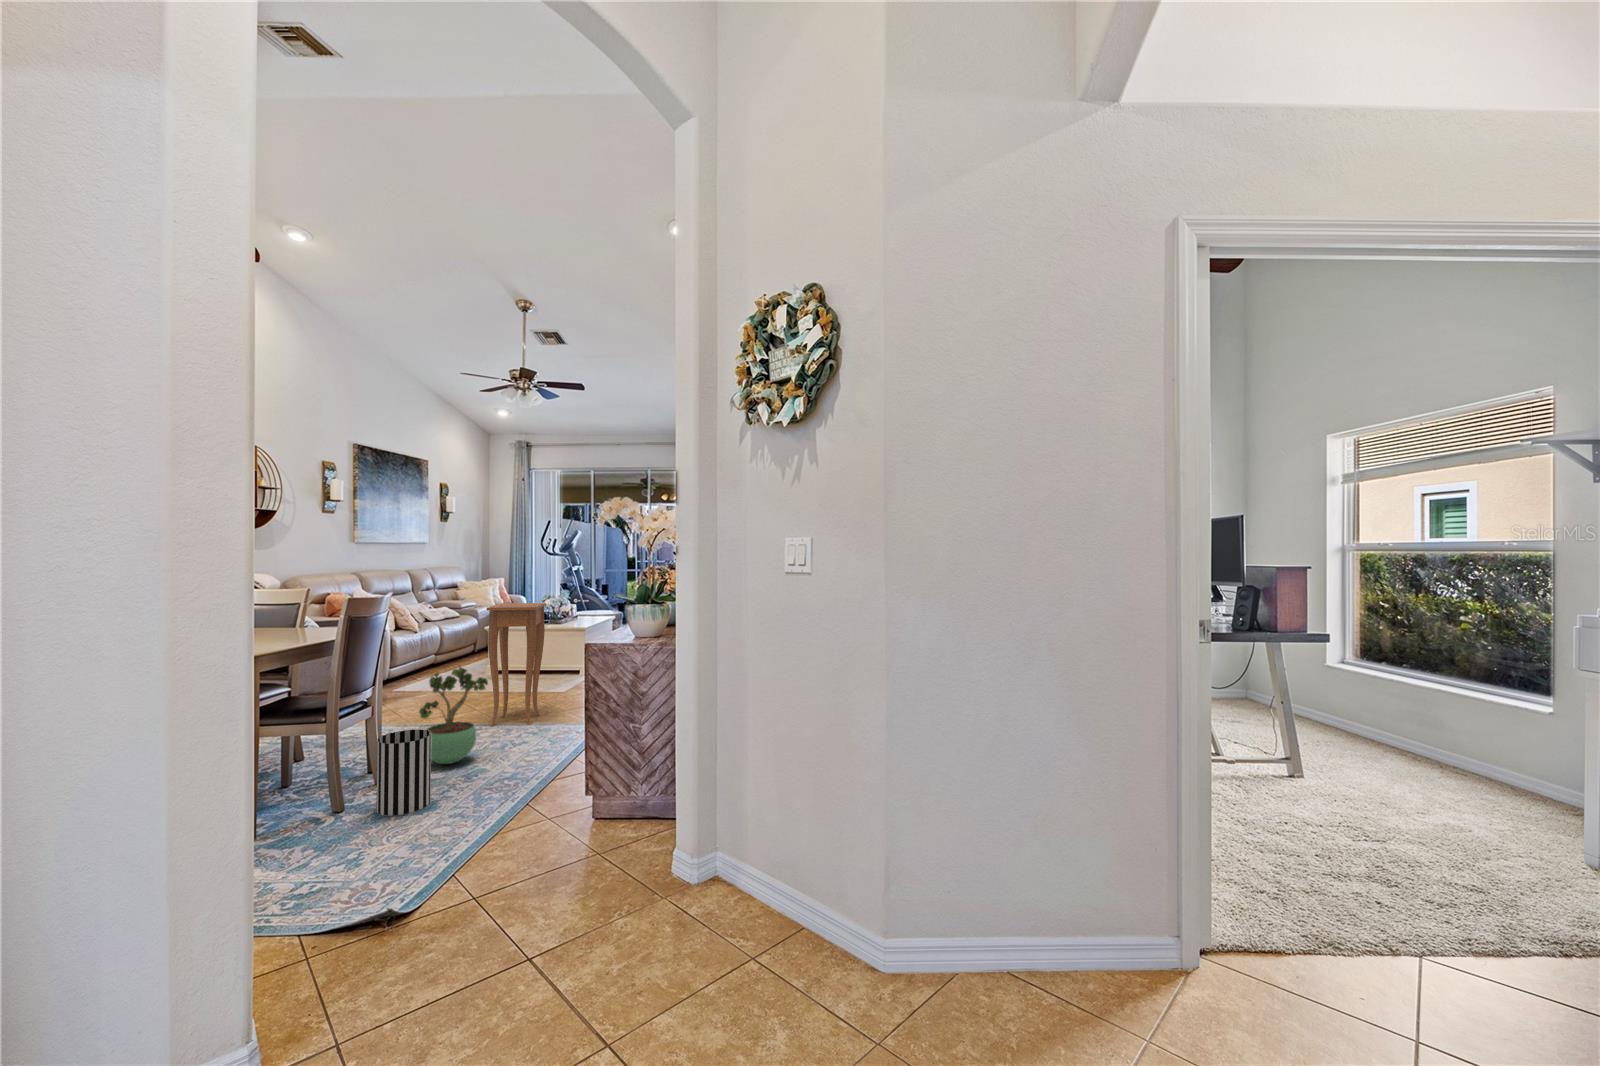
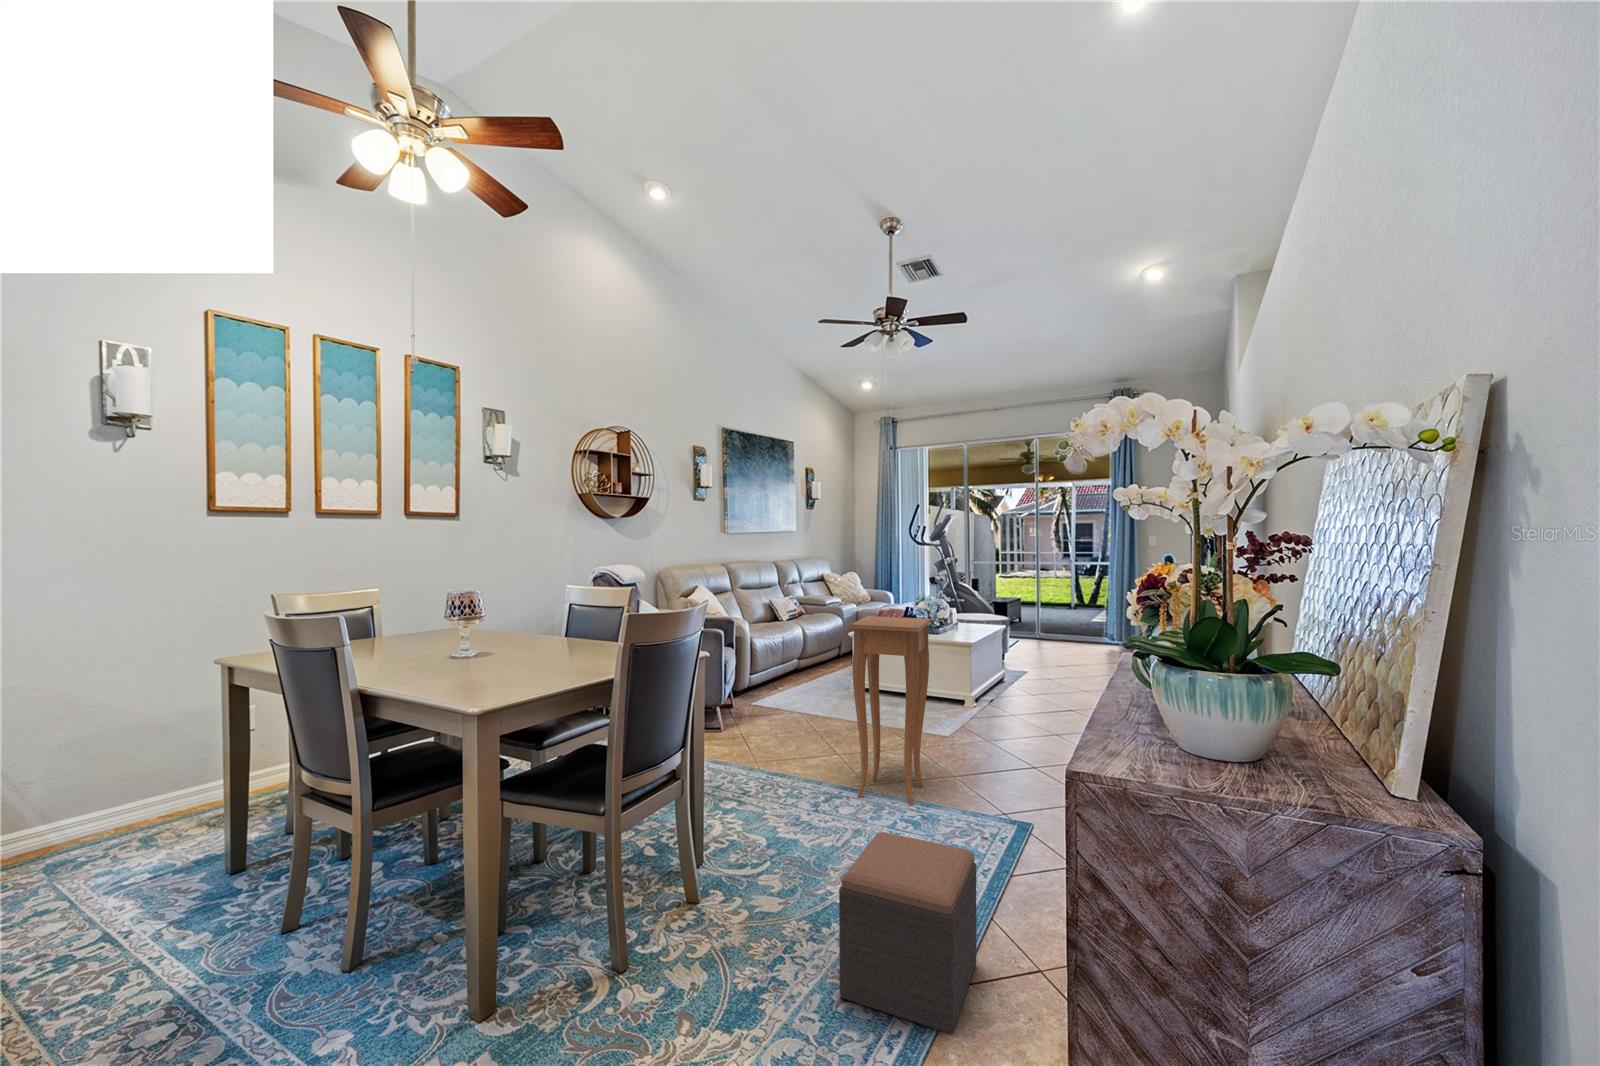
potted plant: present [419,667,488,764] -> none [755,726,853,881]
footstool: none [479,712,560,795] -> present [839,832,976,1034]
wastebasket: present [376,730,431,816] -> none [680,848,762,1018]

